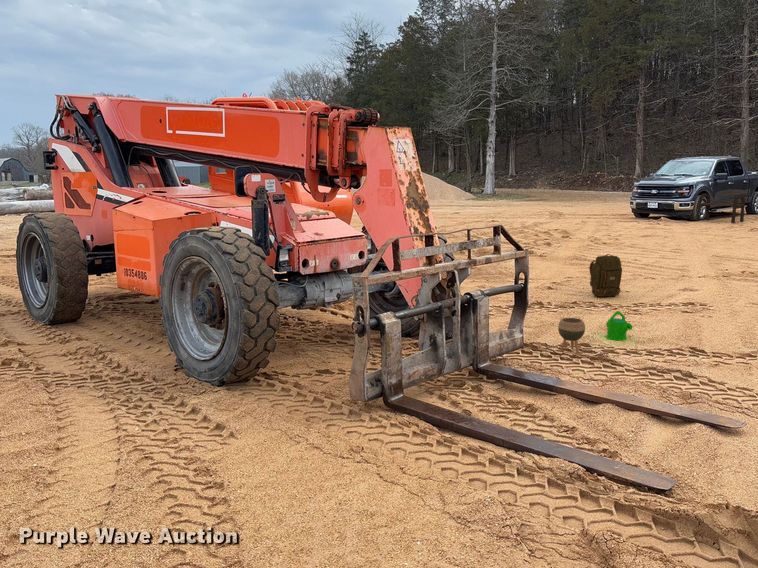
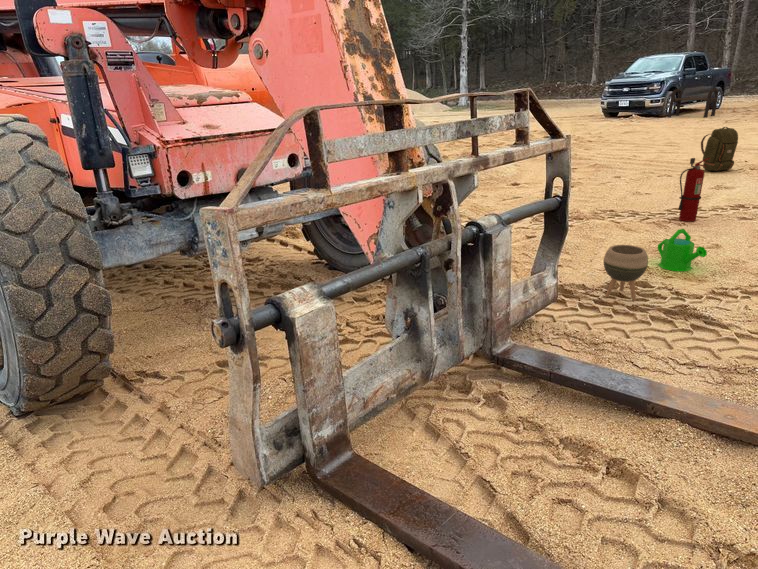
backpack: present [589,254,622,296] -> present [701,127,738,171]
fire extinguisher: none [637,264,658,312] -> present [678,158,710,222]

